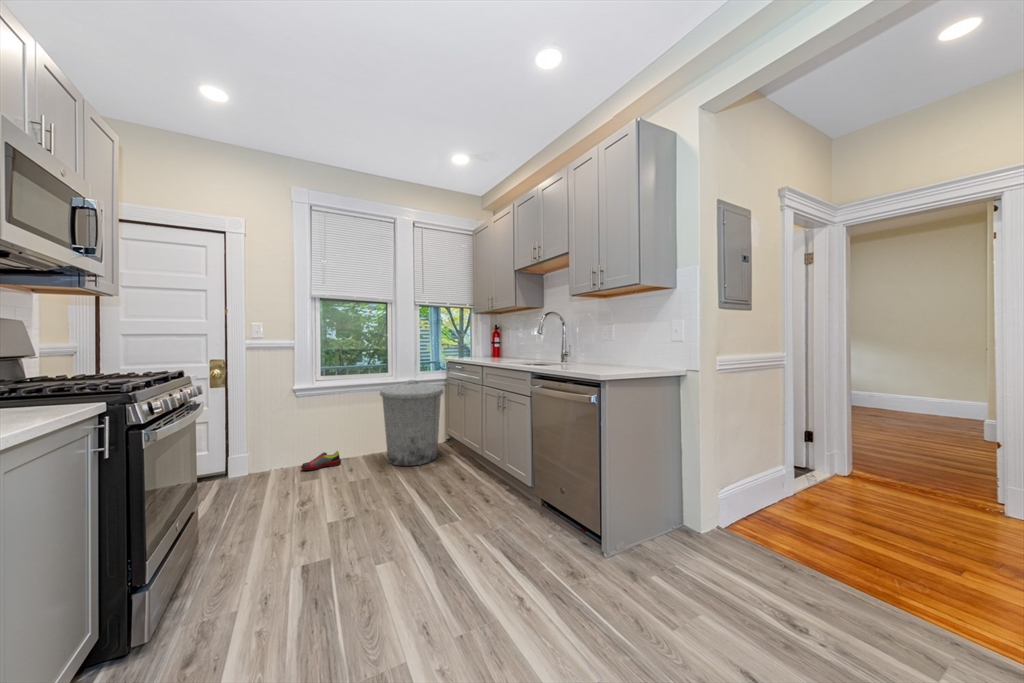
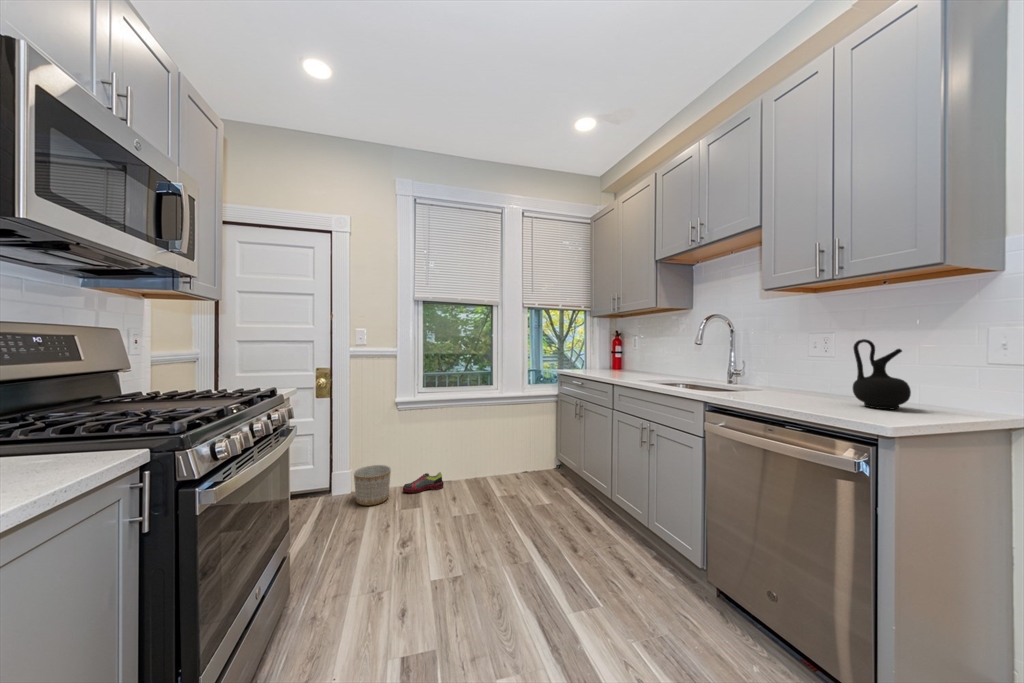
ceramic jug: none [617,326,644,370] -> present [853,339,911,409]
trash can: present [380,380,443,466] -> none [486,395,558,498]
planter: none [252,448,289,483] -> present [354,465,391,506]

